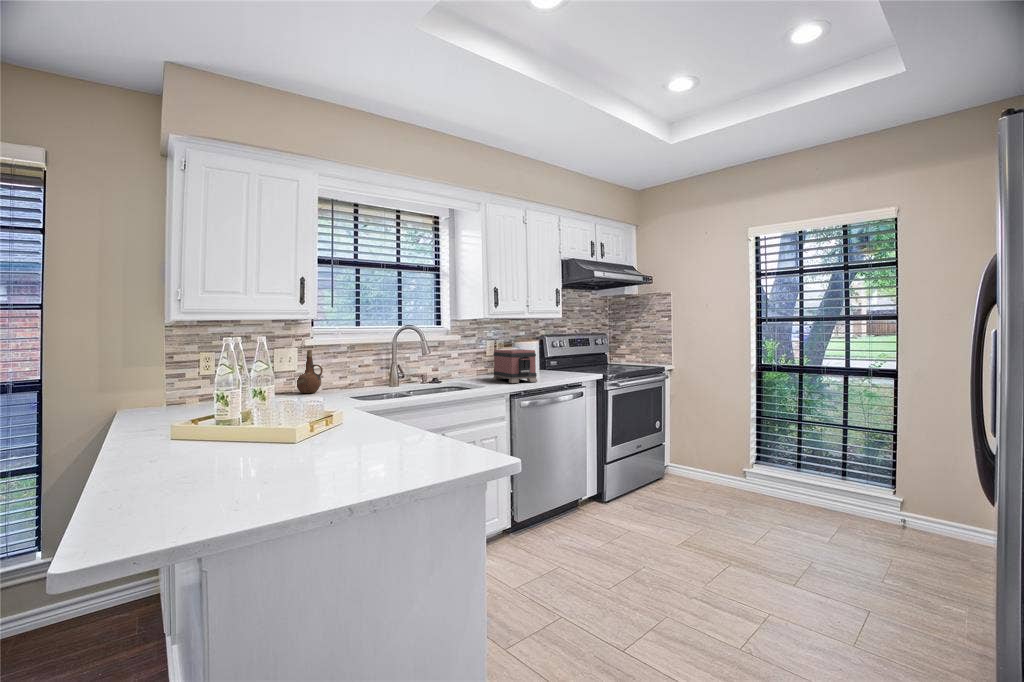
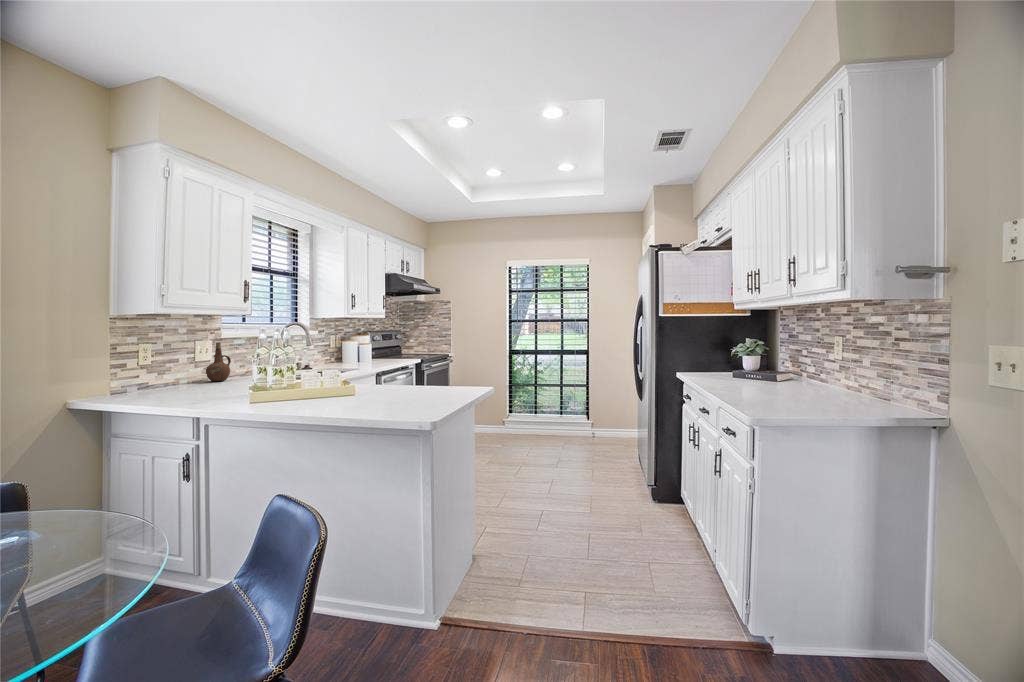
toaster: present [493,349,537,383] -> none [350,342,393,367]

